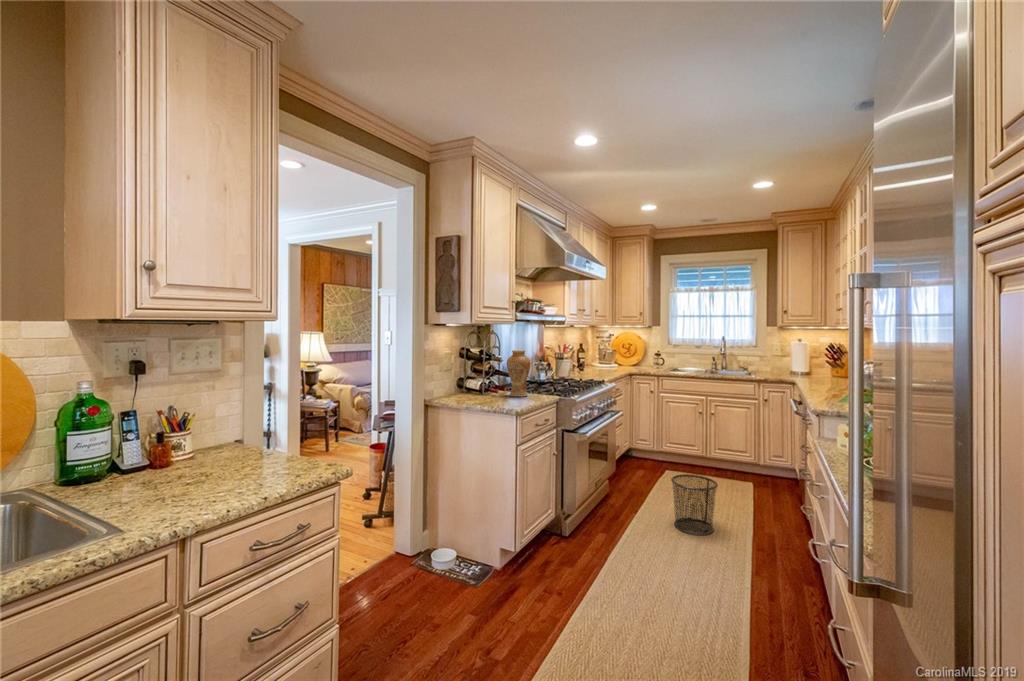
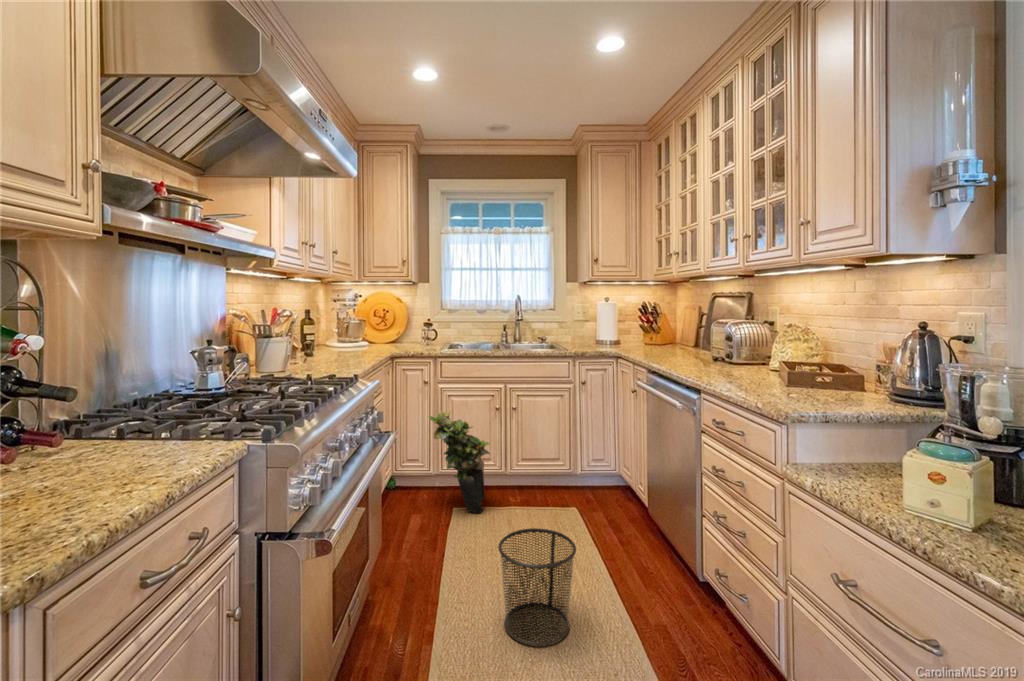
vase: present [507,350,531,397] -> none [72,314,162,454]
potted plant: none [649,409,690,478] -> present [428,410,490,513]

